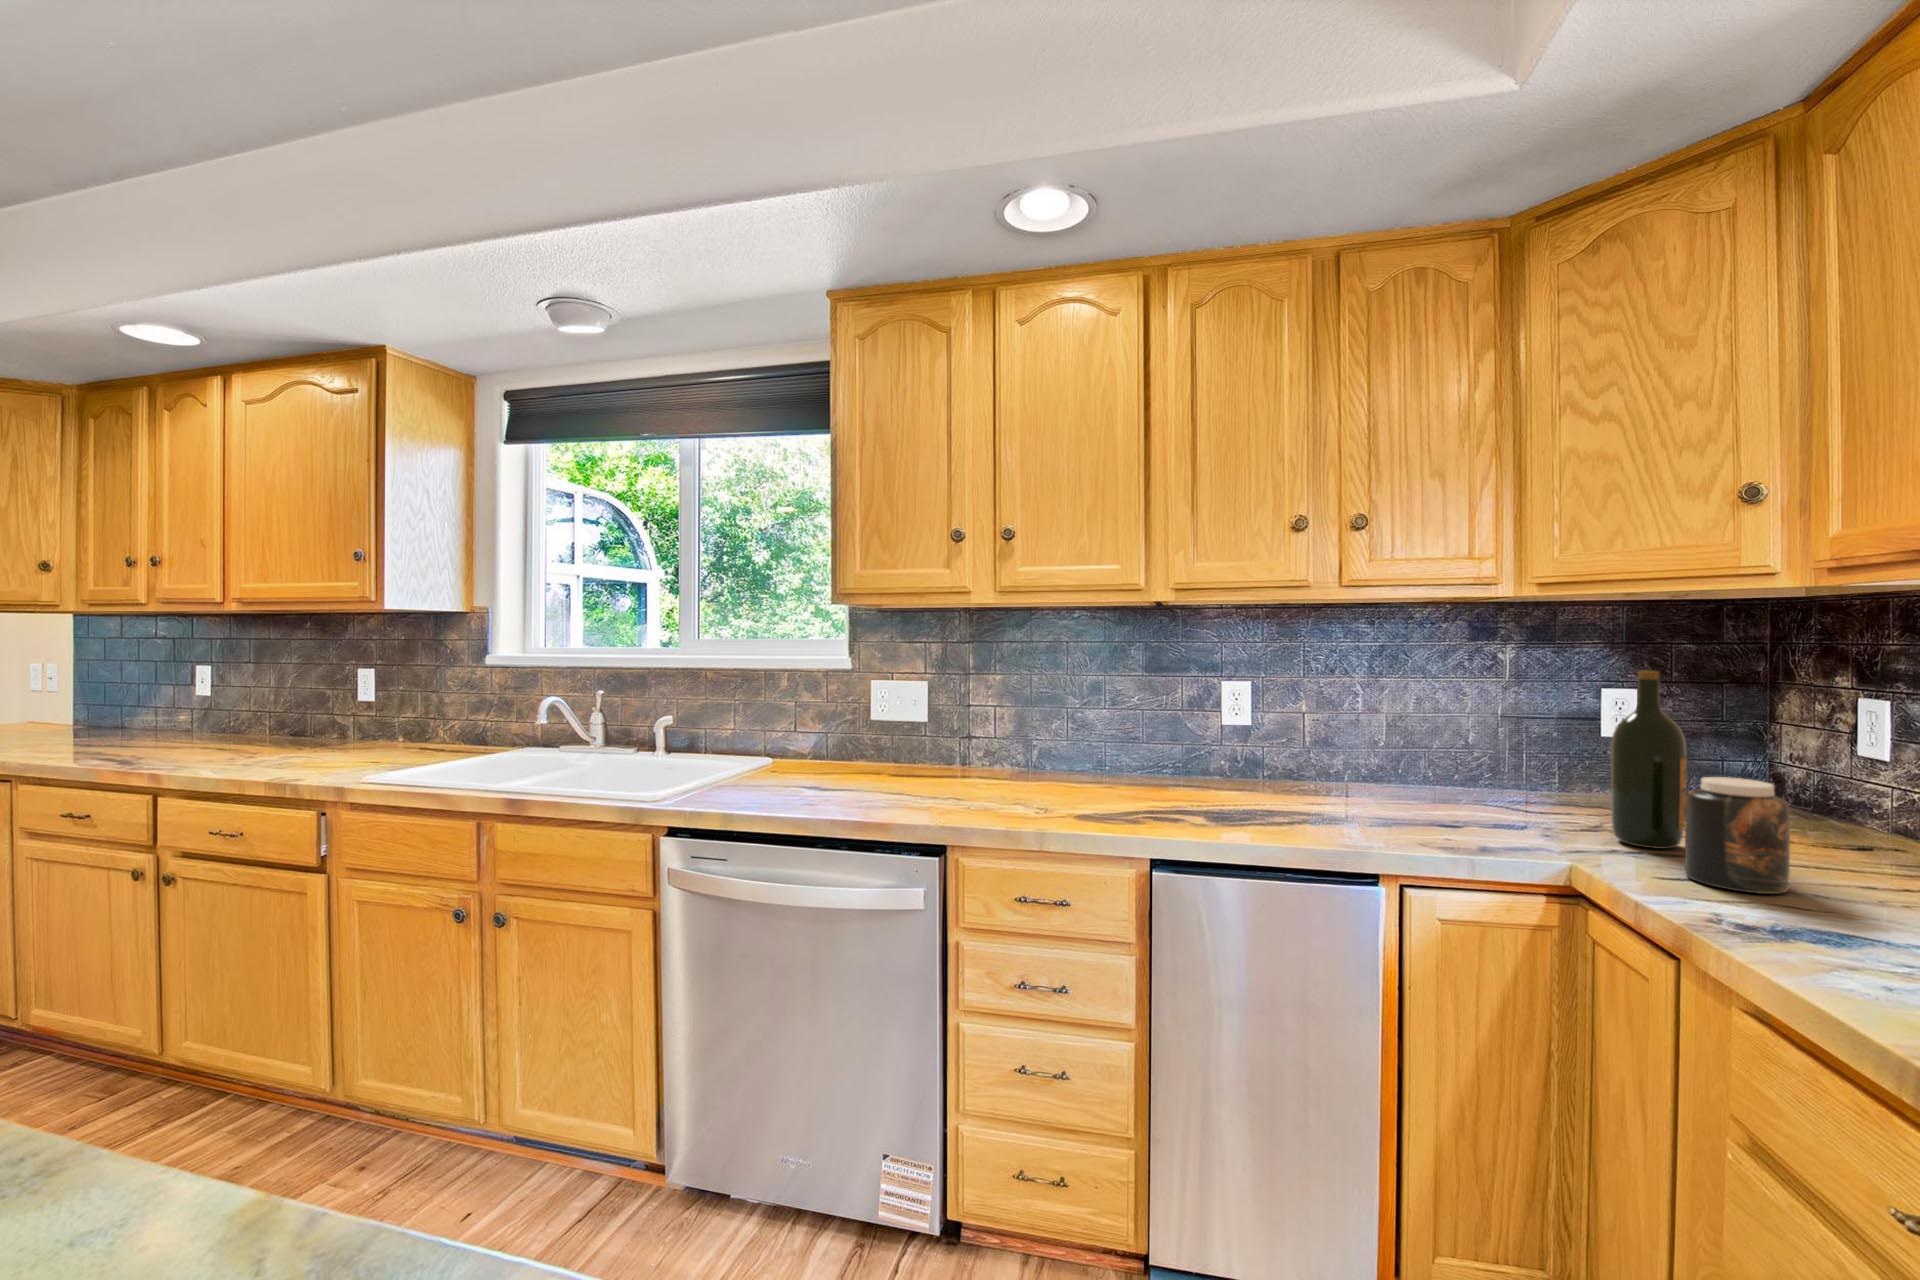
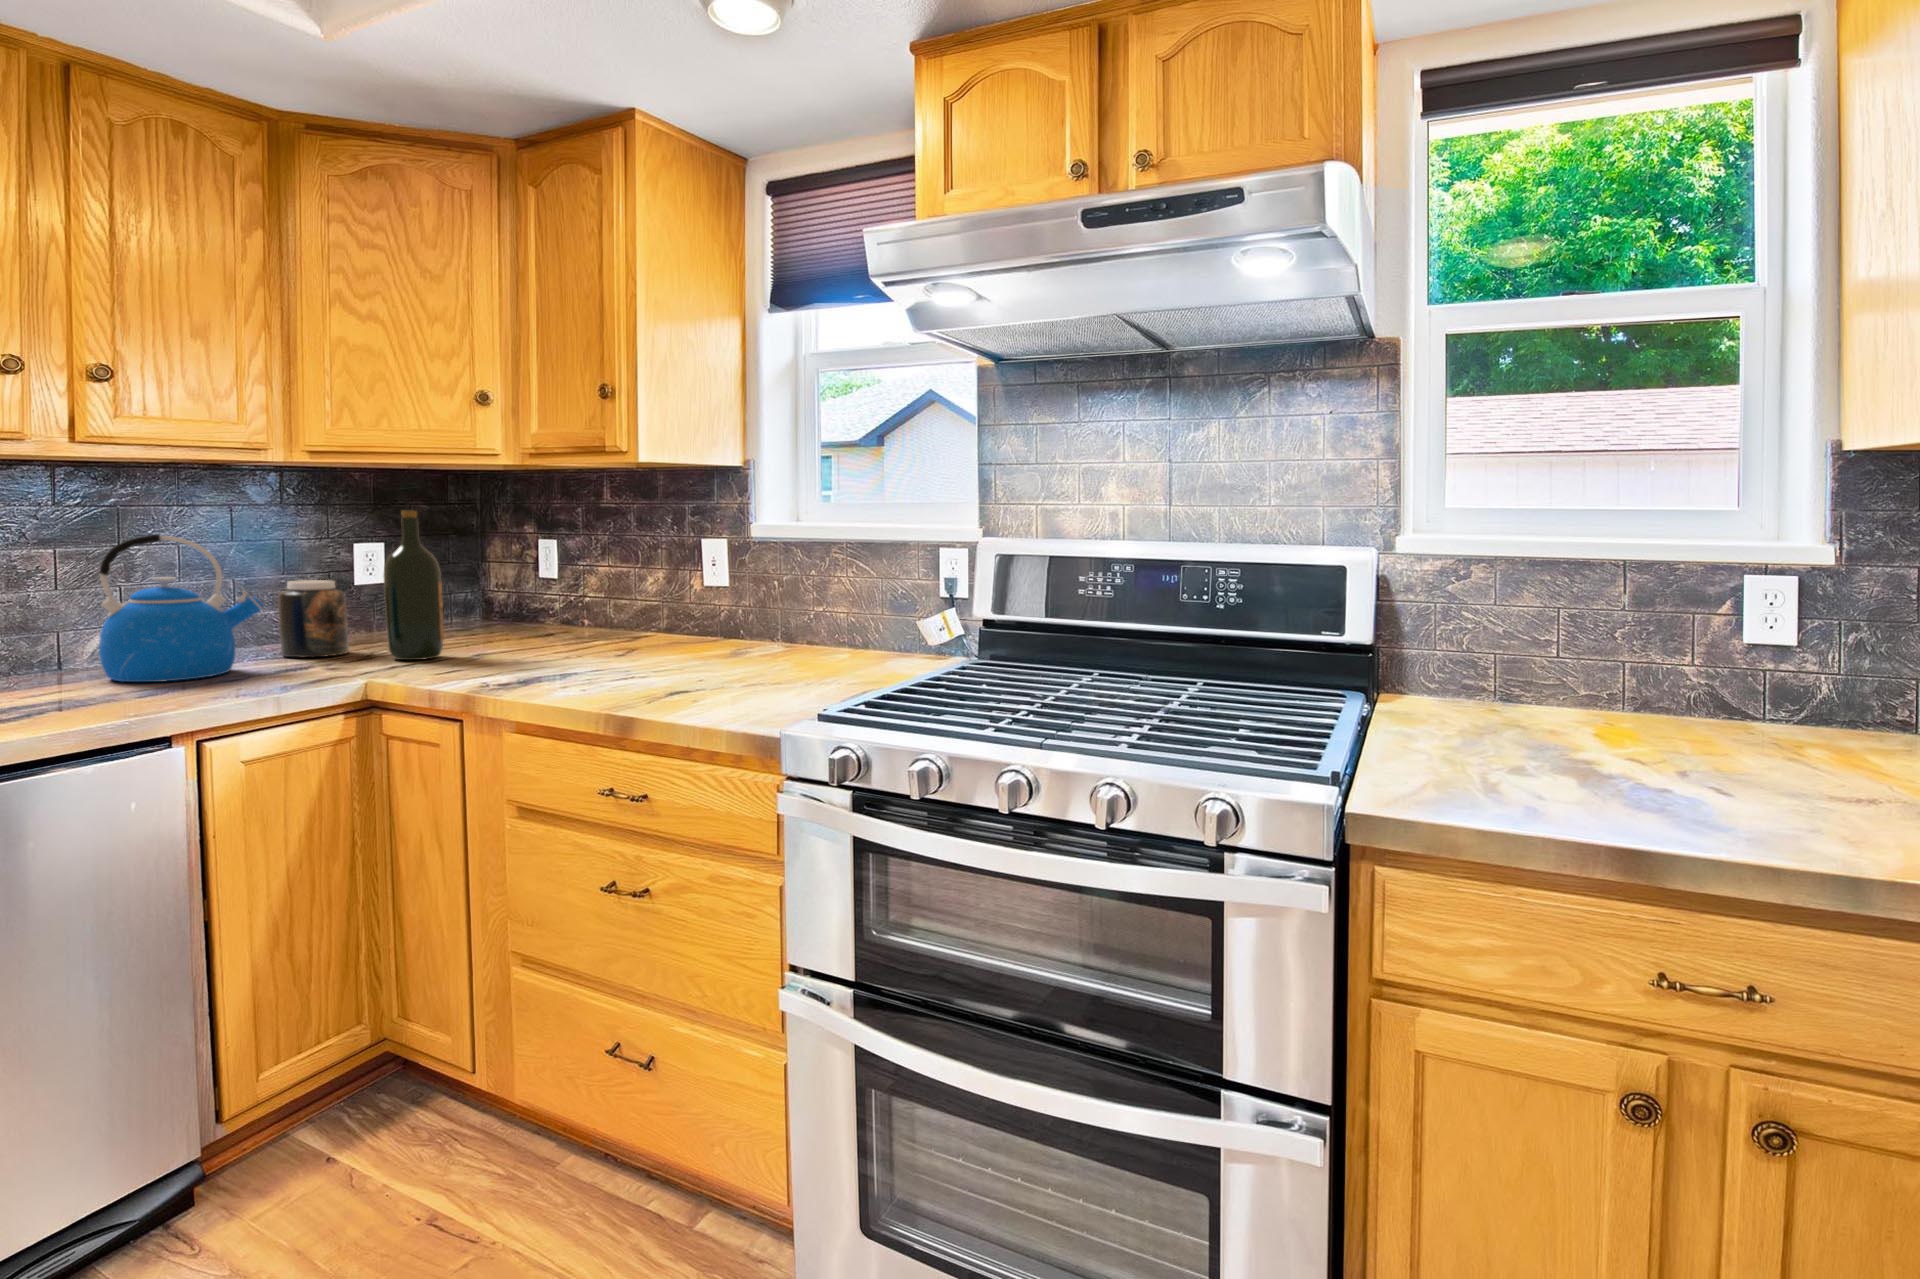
kettle: none [1346,691,1481,827] -> present [99,534,263,682]
jar: present [1685,777,1790,894] -> present [278,580,349,657]

